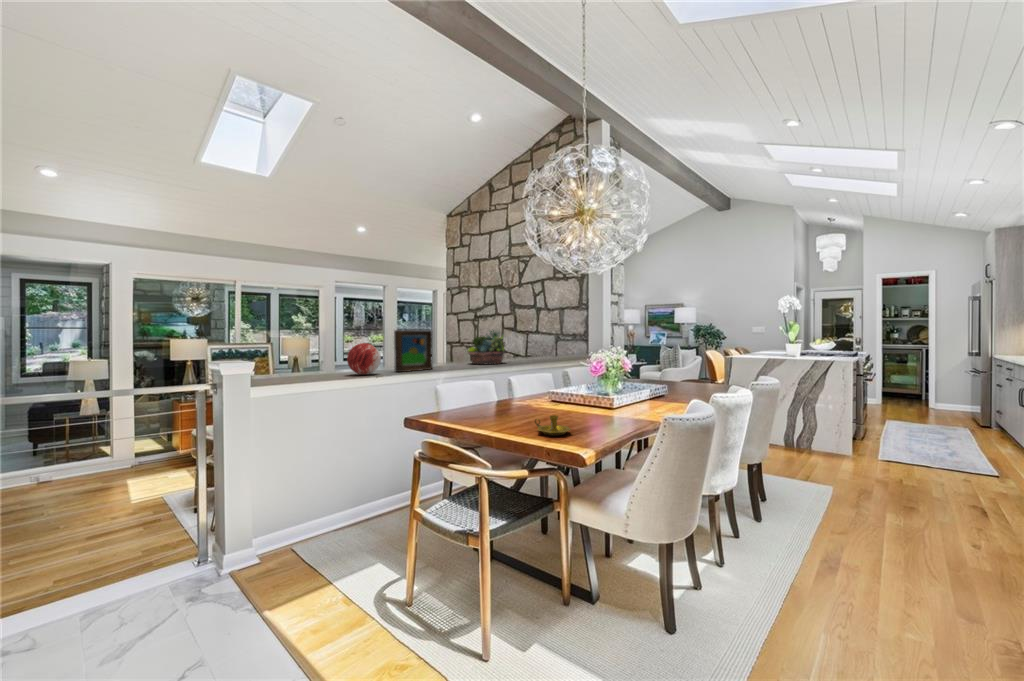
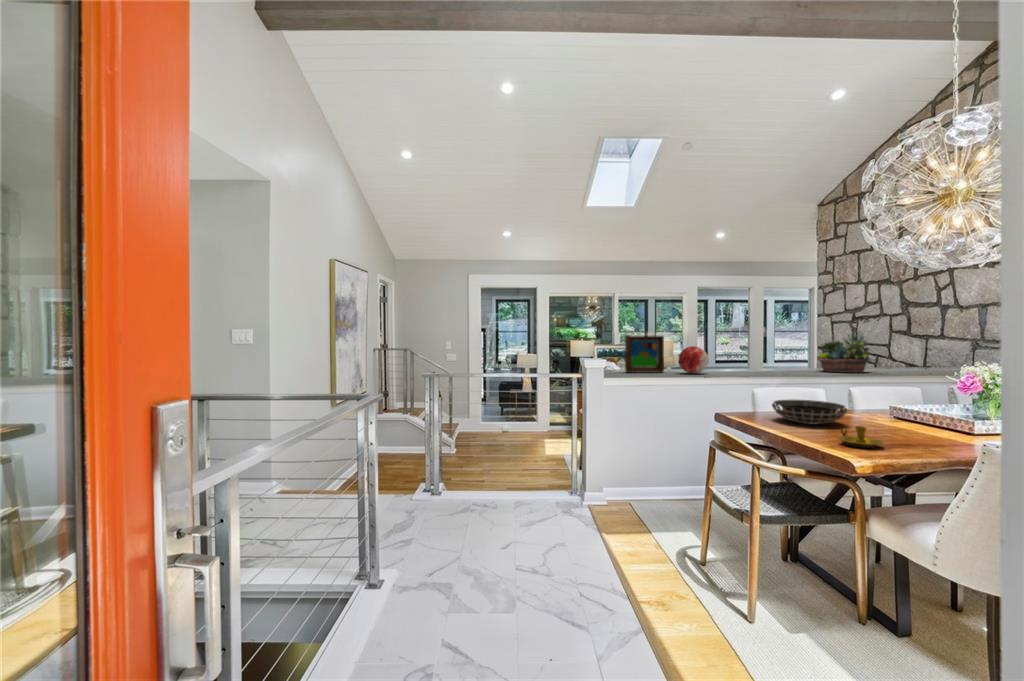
picture frame: present [394,330,433,372] -> present [625,335,664,373]
decorative bowl: none [460,393,523,418] -> present [772,400,847,424]

